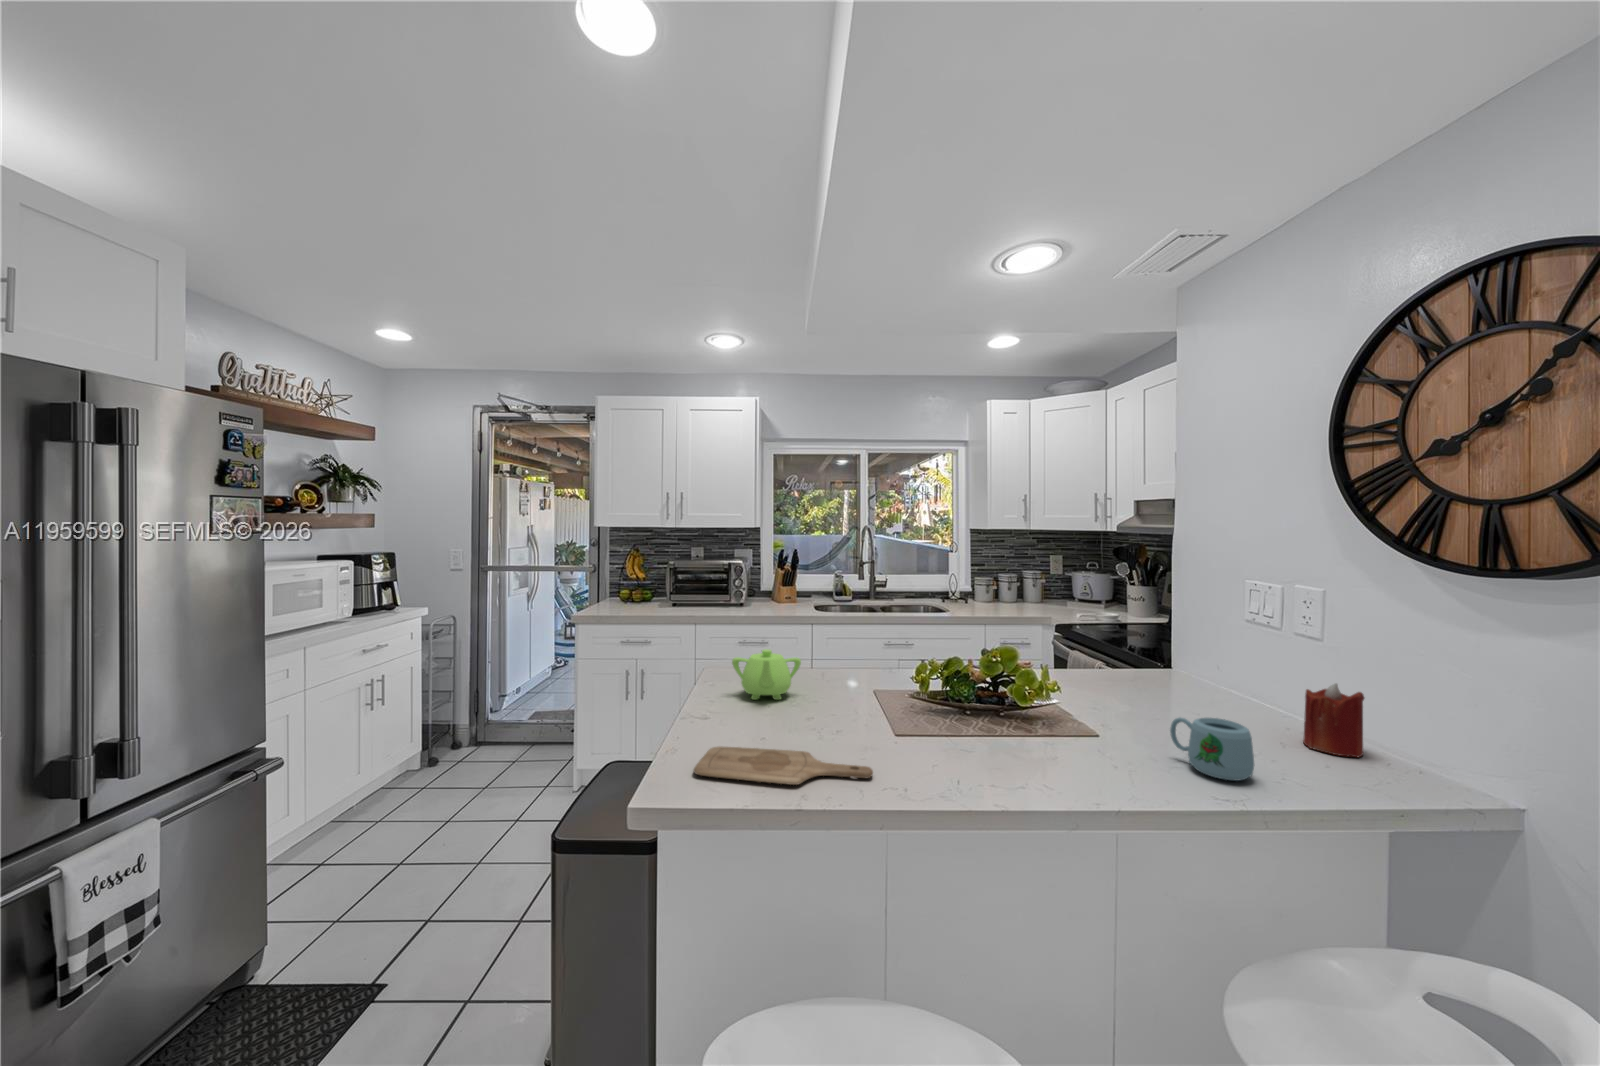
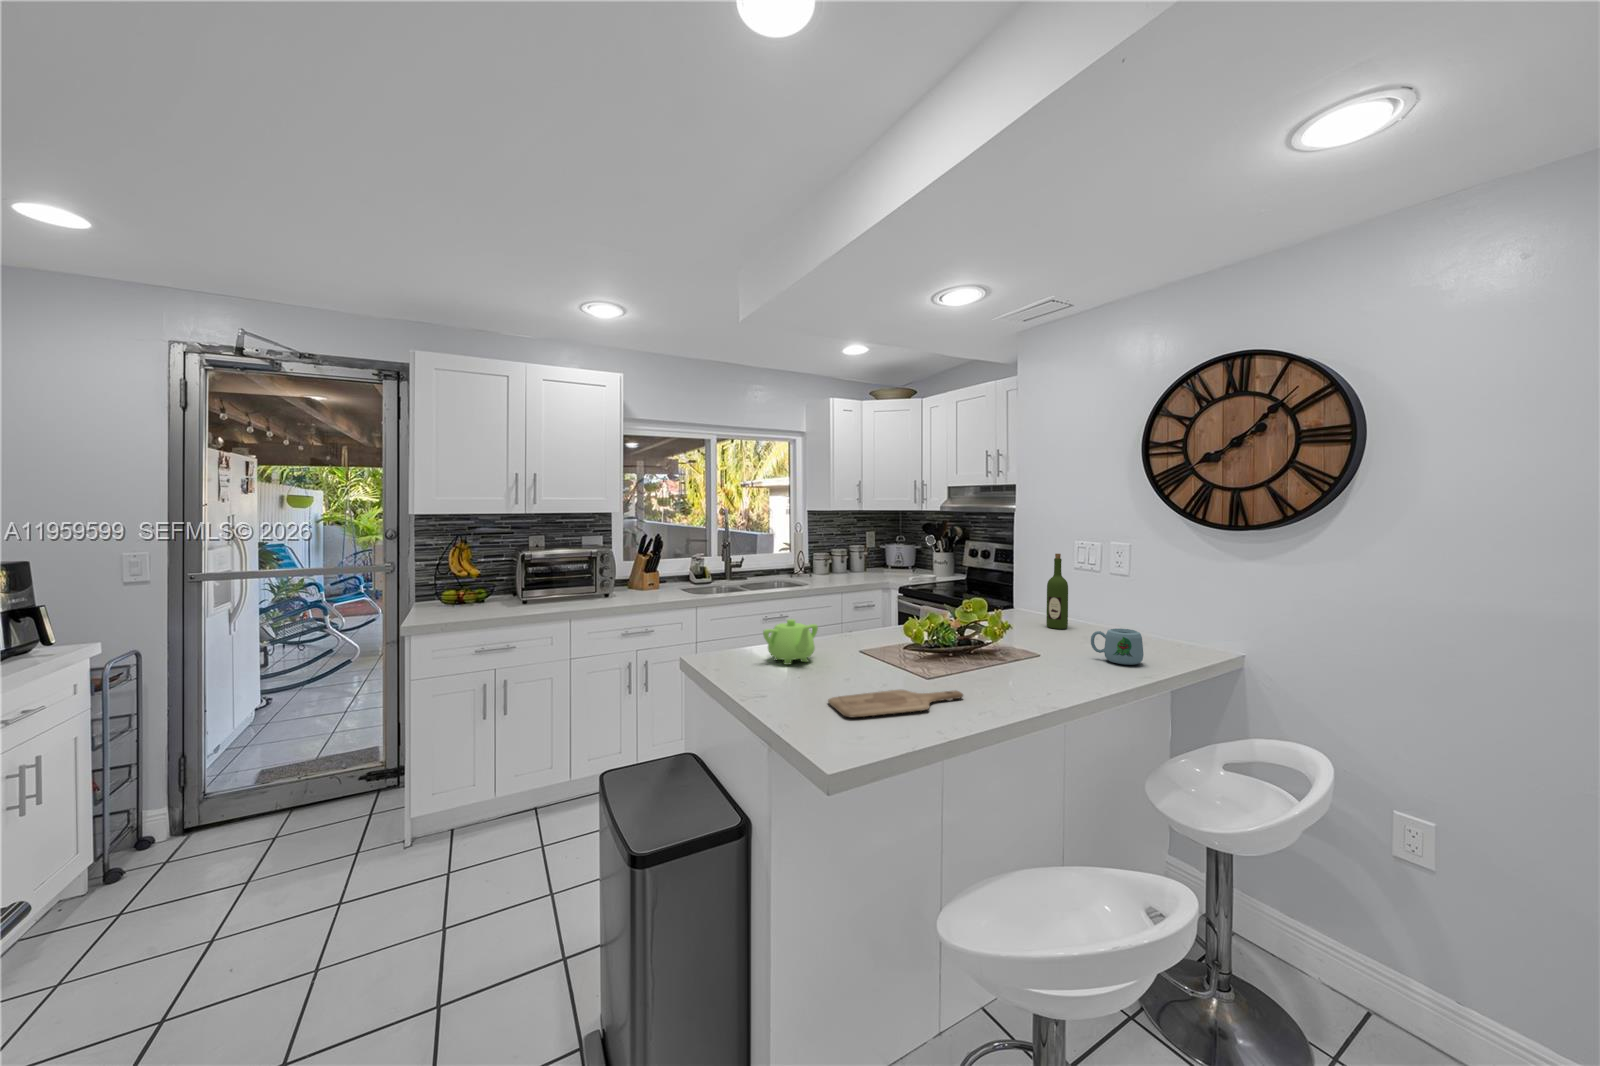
wine bottle: none [1176,595,1211,705] -> present [1046,554,1068,629]
candle: present [1303,683,1364,757] -> none [1135,602,1167,645]

